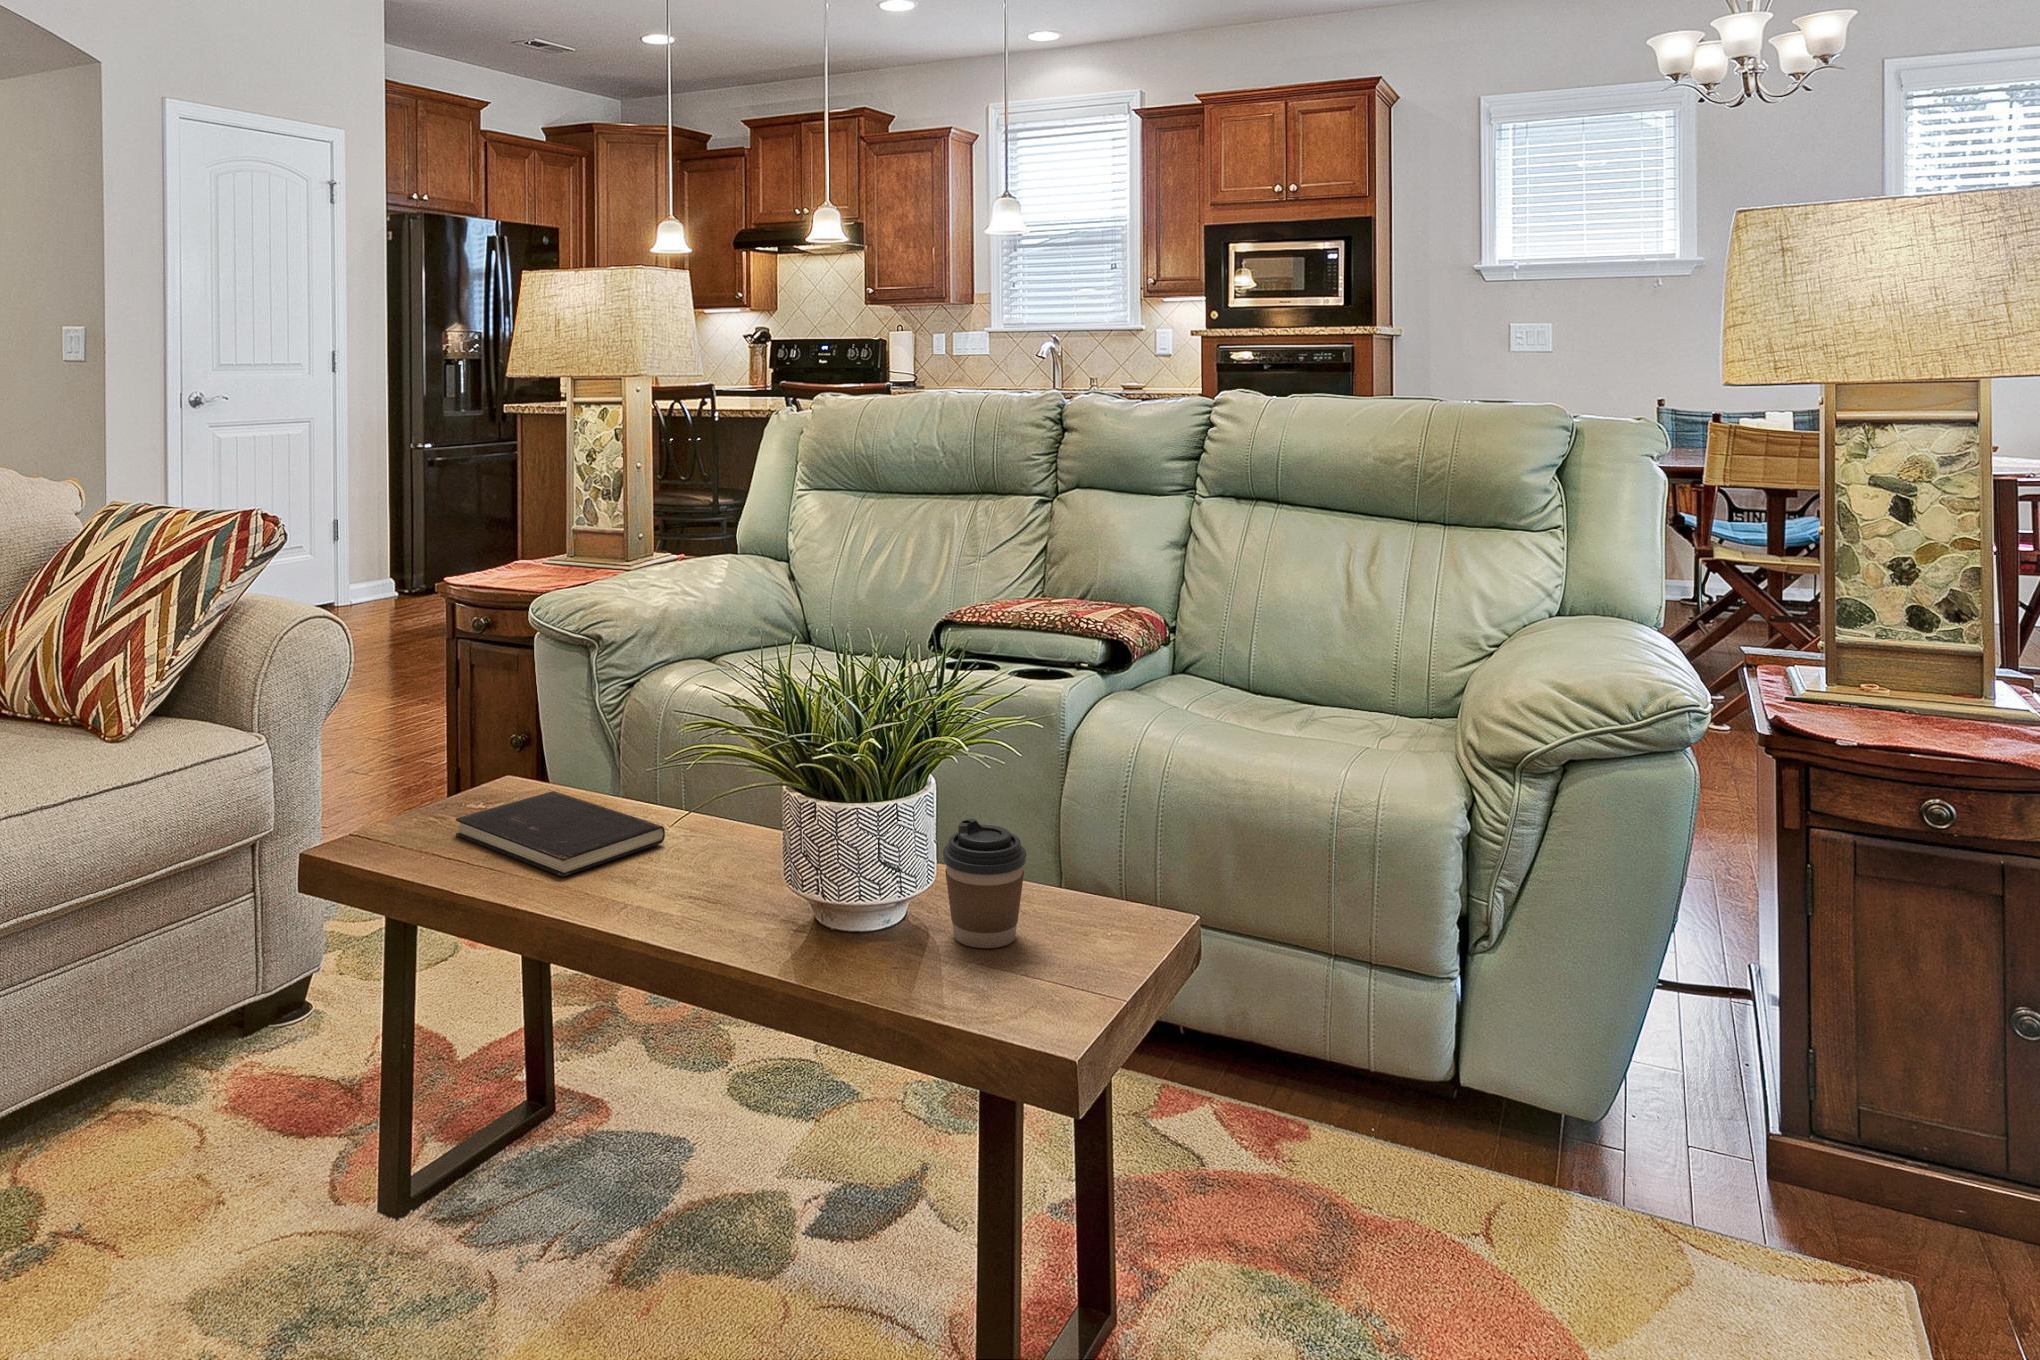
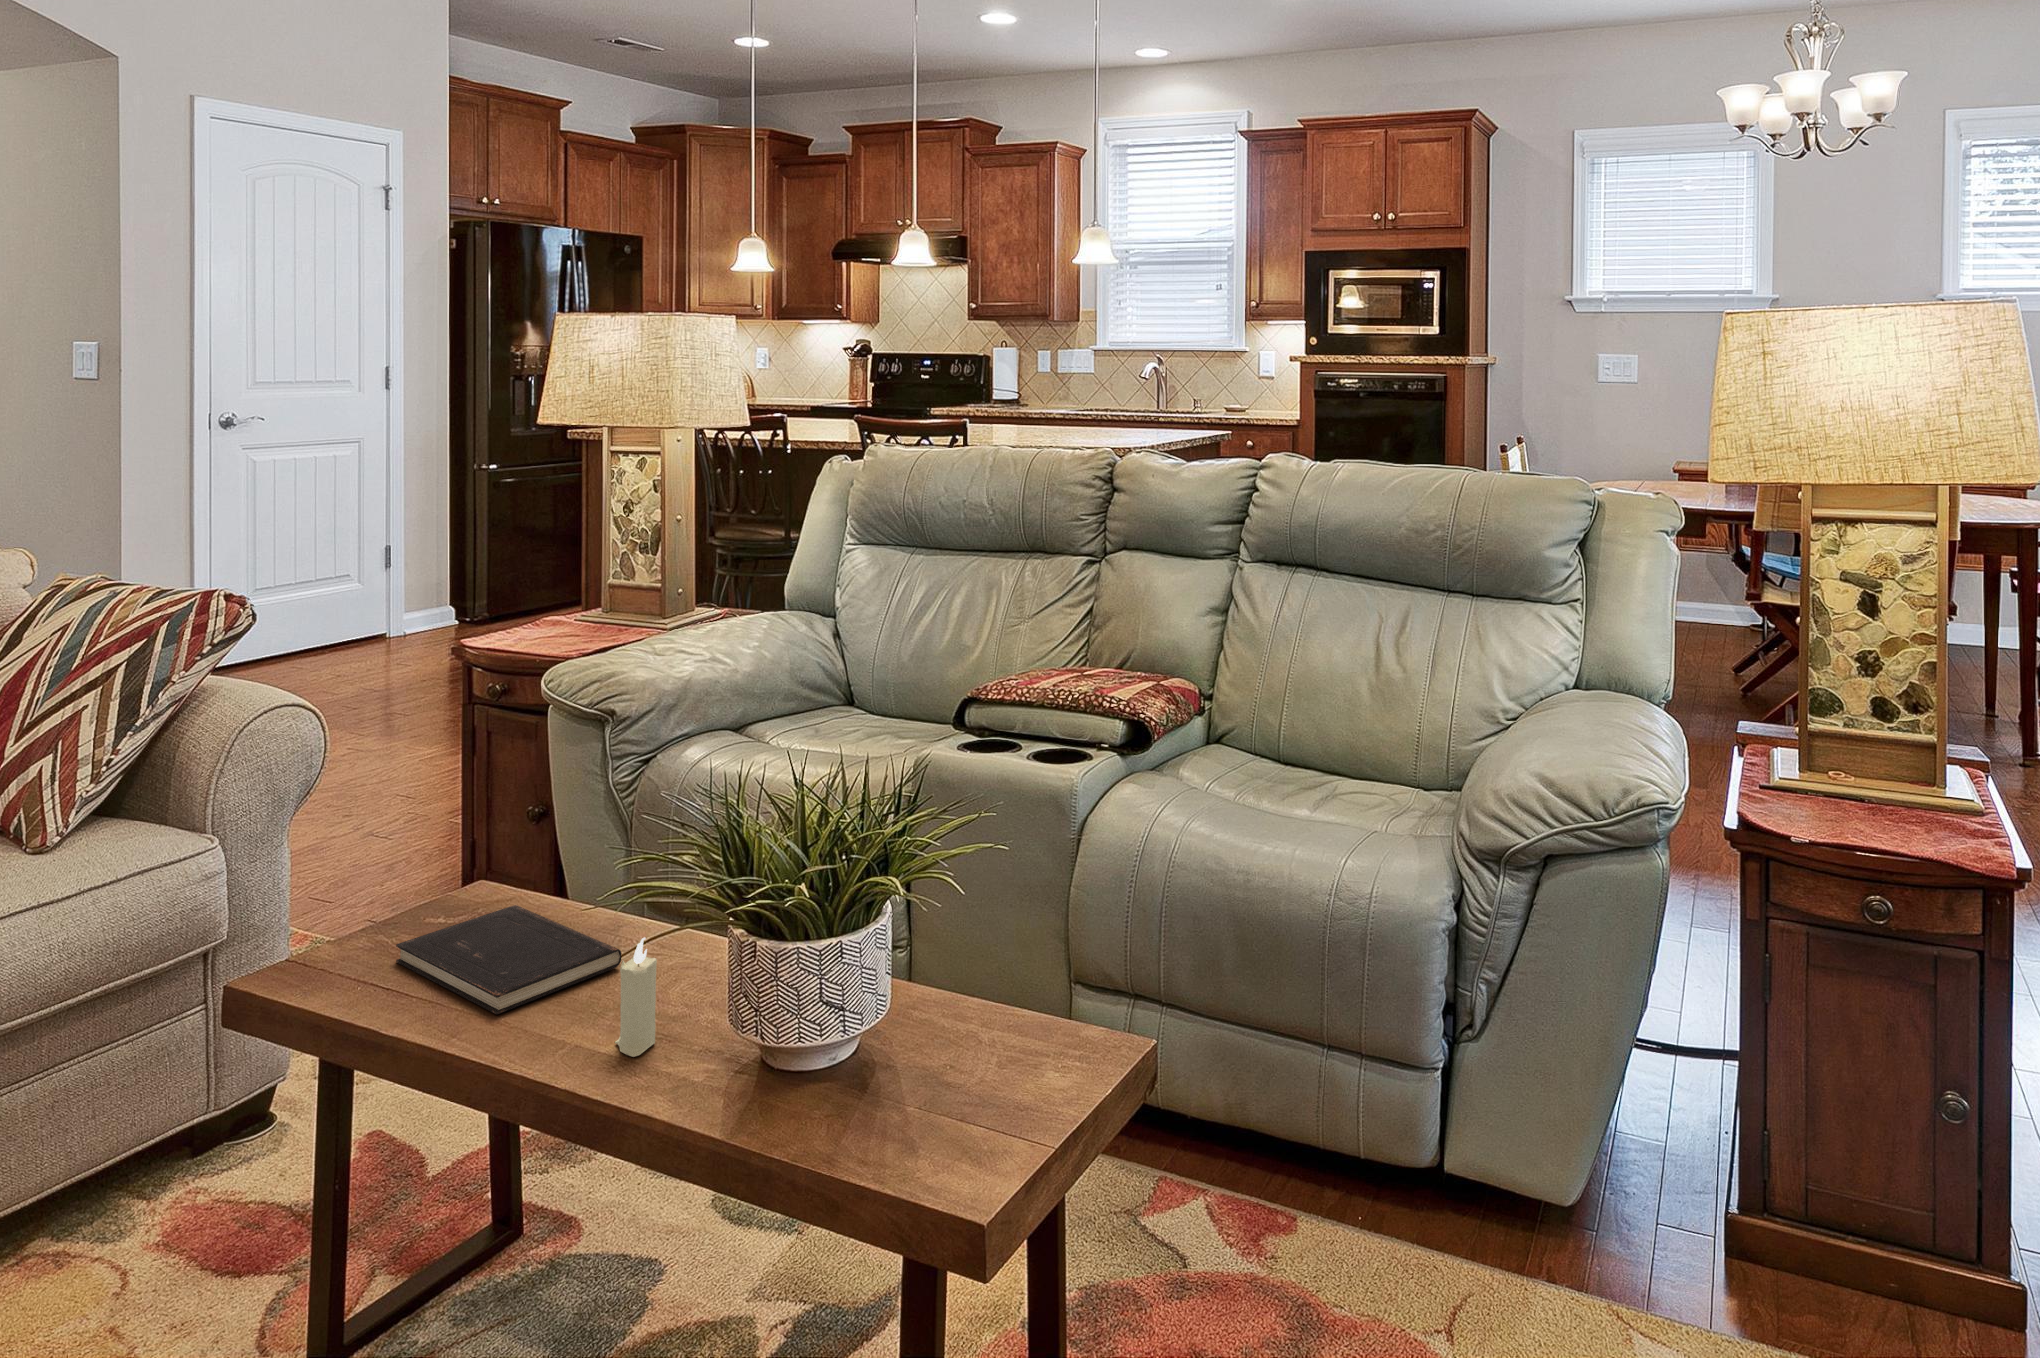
candle: none [680,800,718,912] -> present [615,938,657,1057]
coffee cup: present [943,819,1026,948] -> none [884,955,971,1094]

